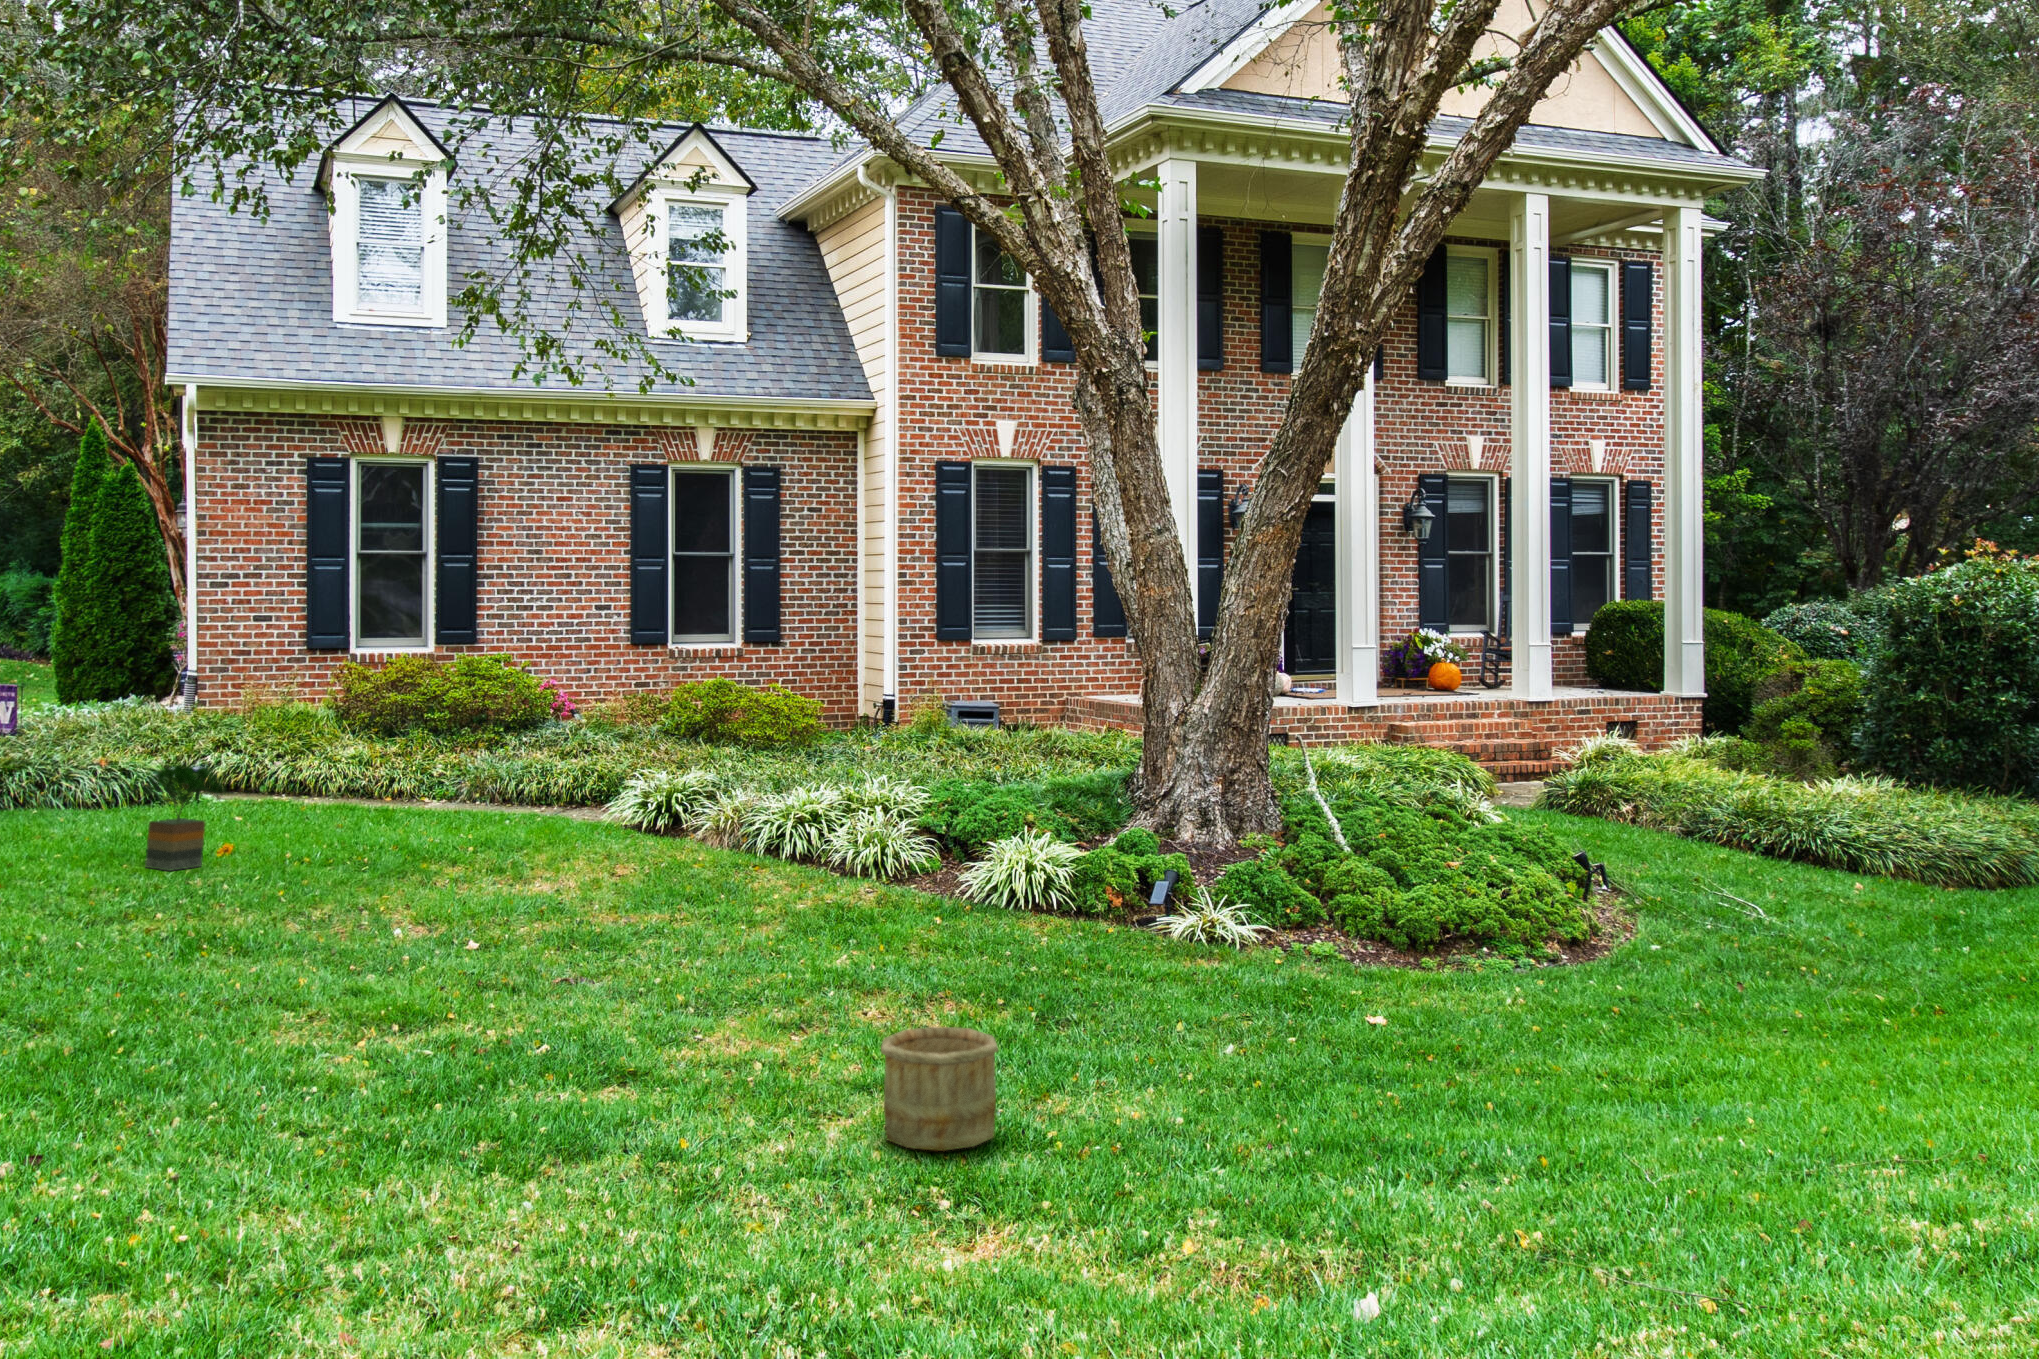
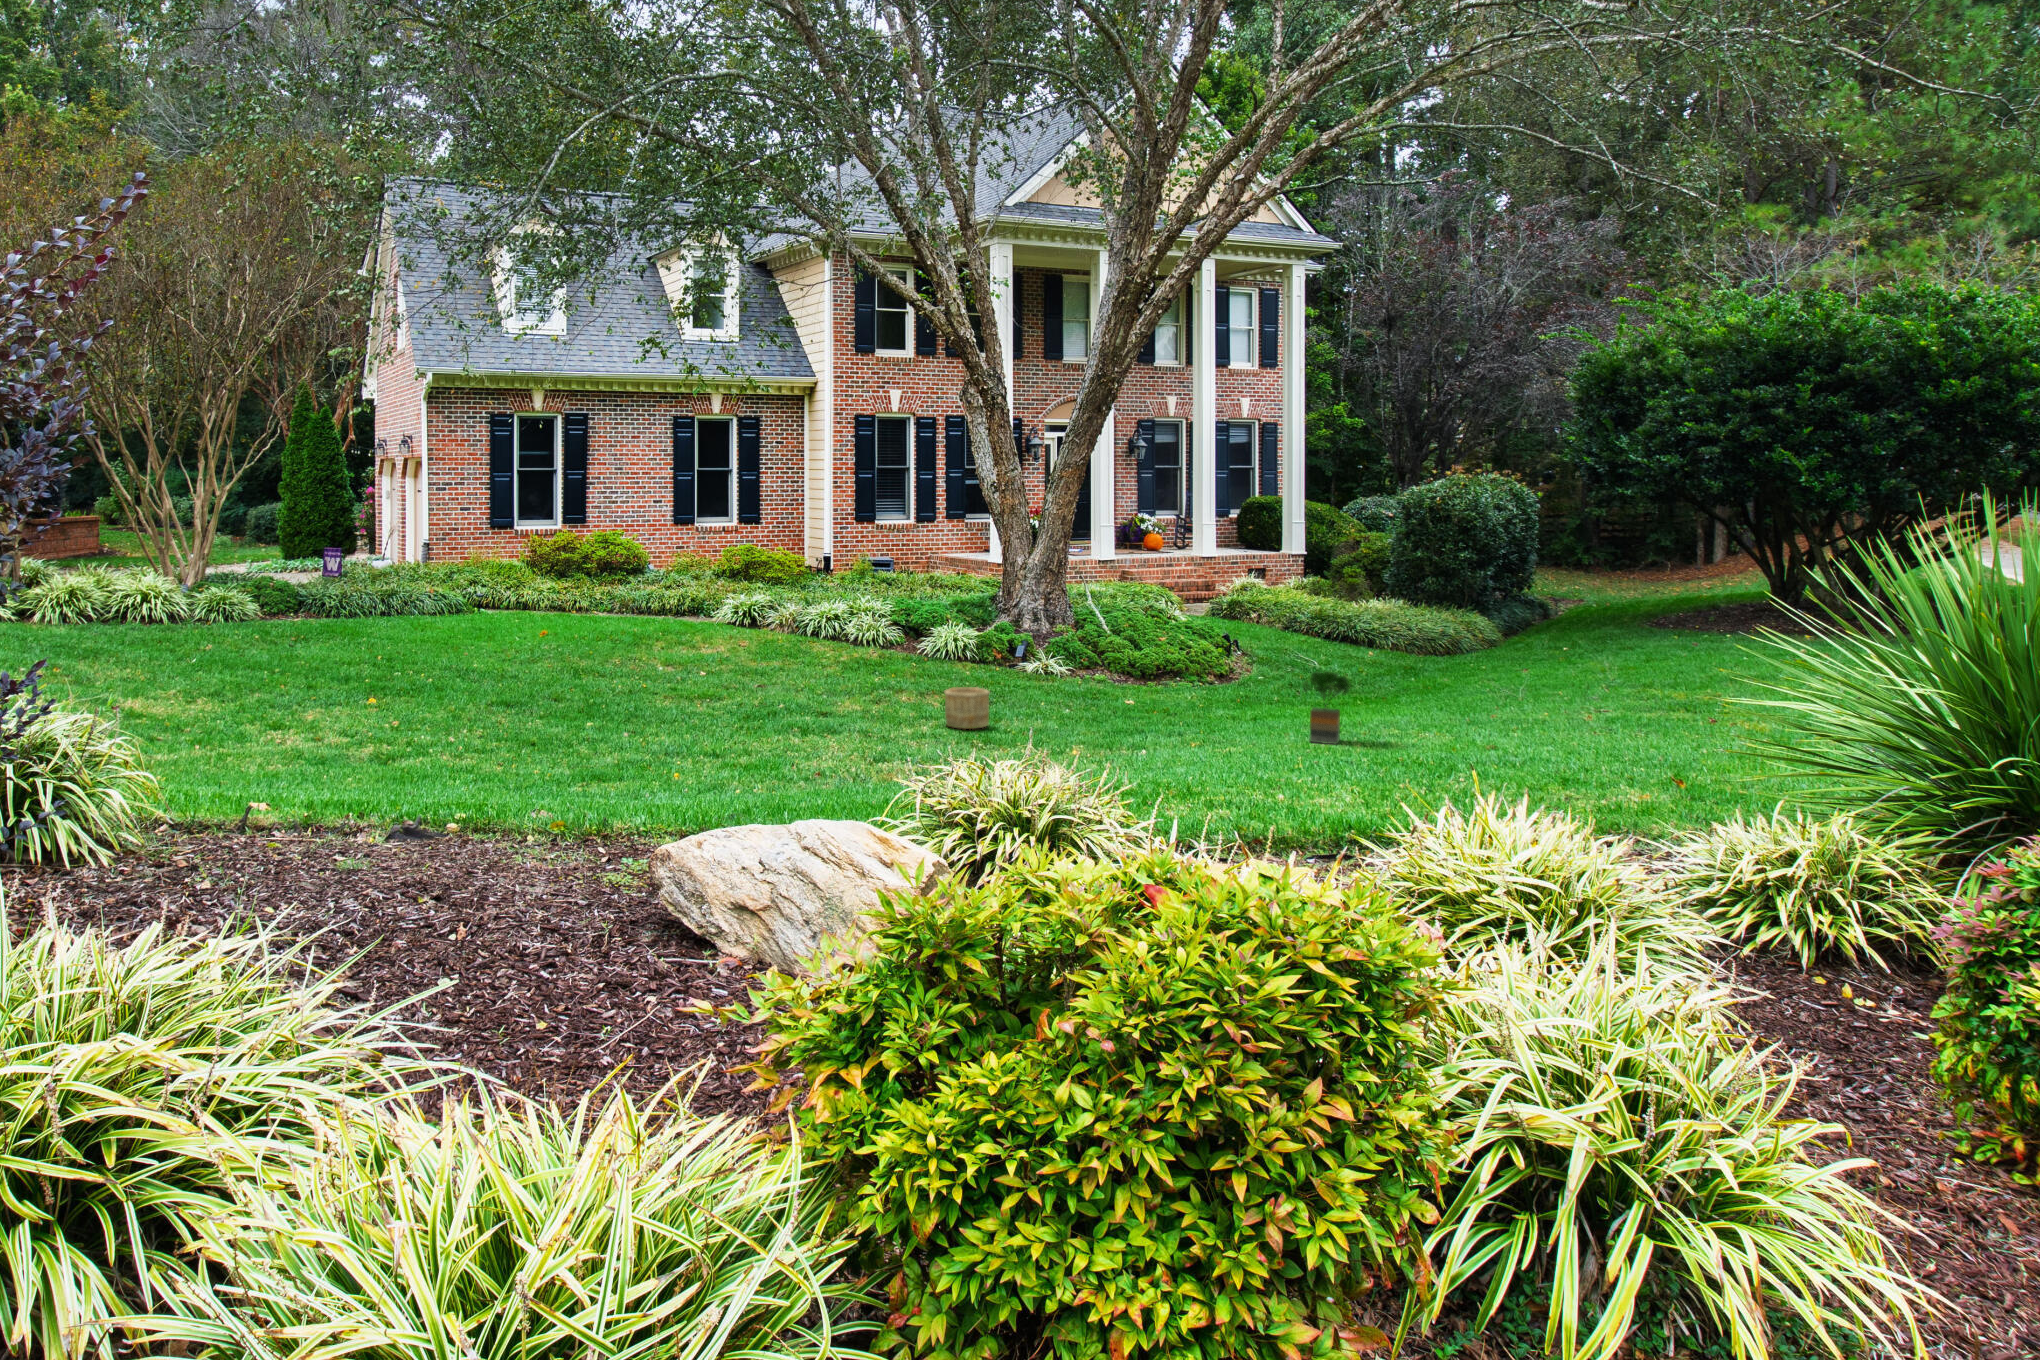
potted tree: present [145,764,224,871] -> present [1302,672,1351,744]

